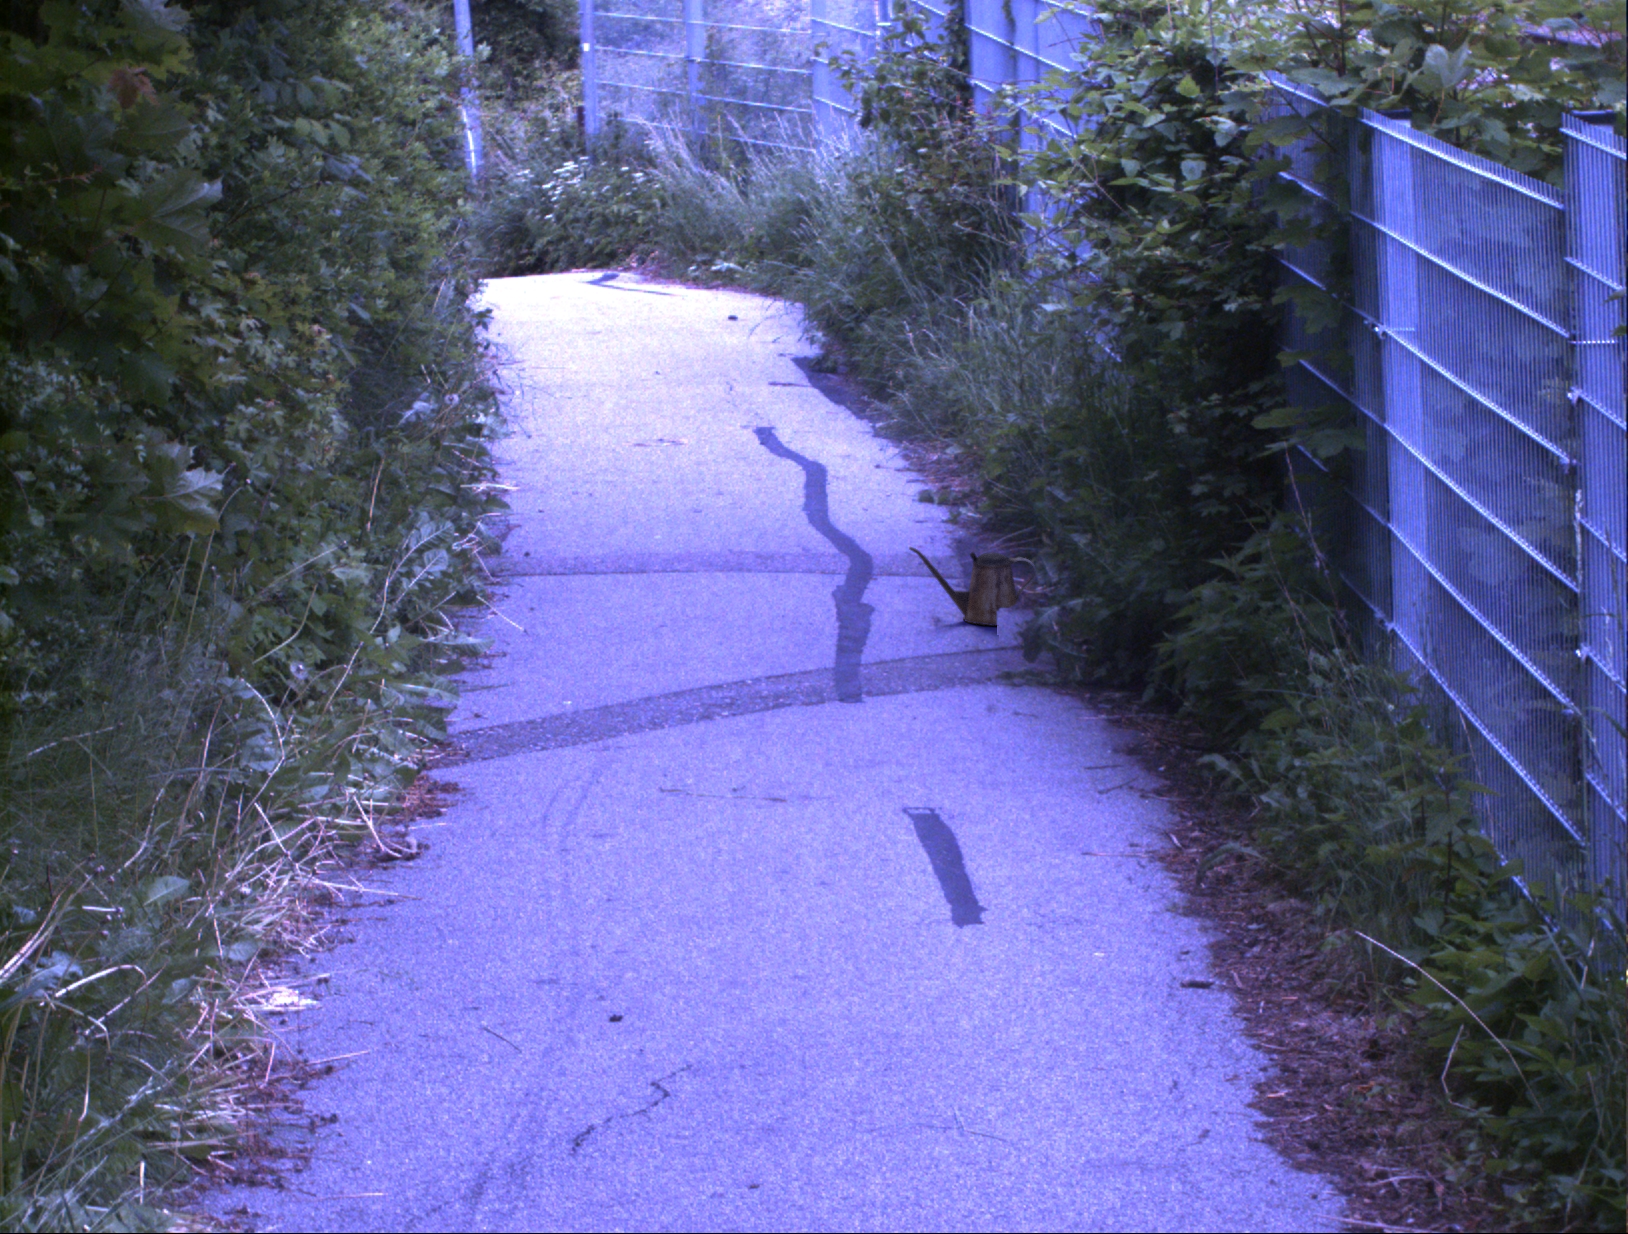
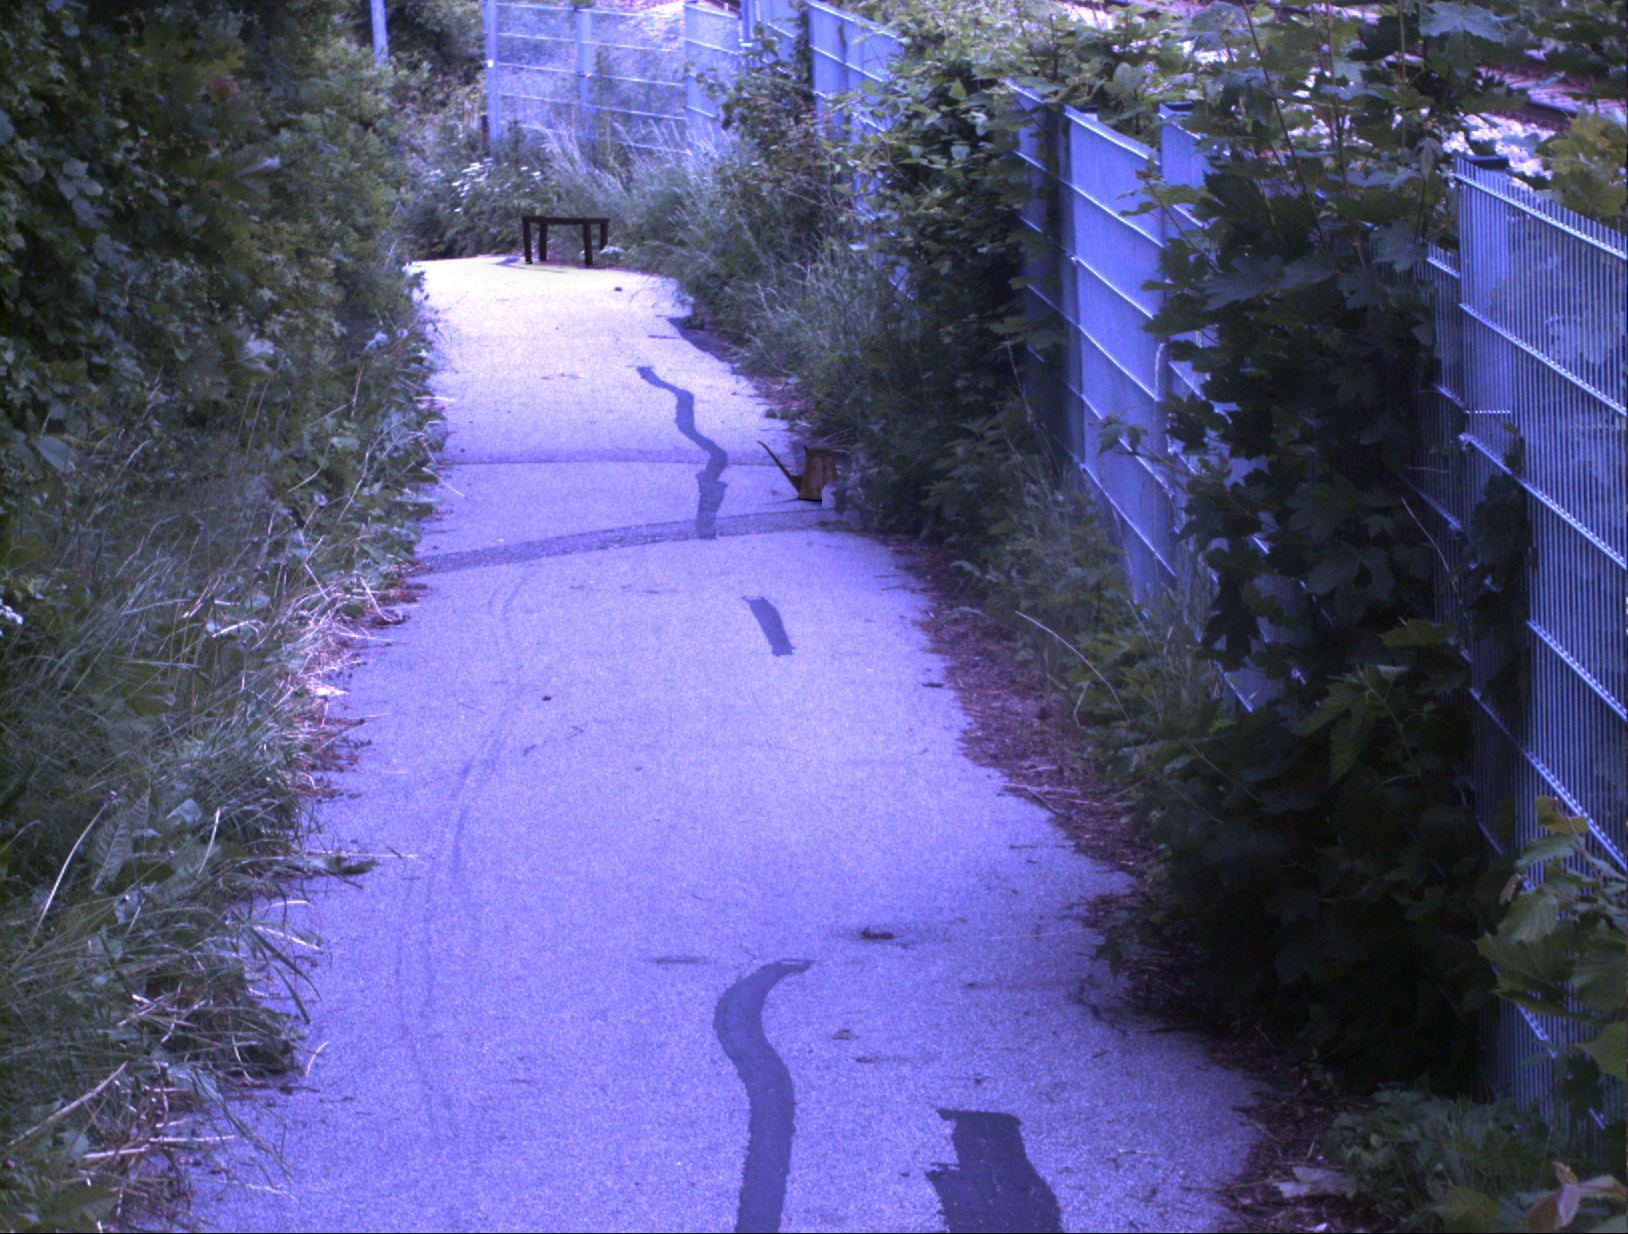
bench: none [620,227,723,286] -> present [521,215,610,267]

